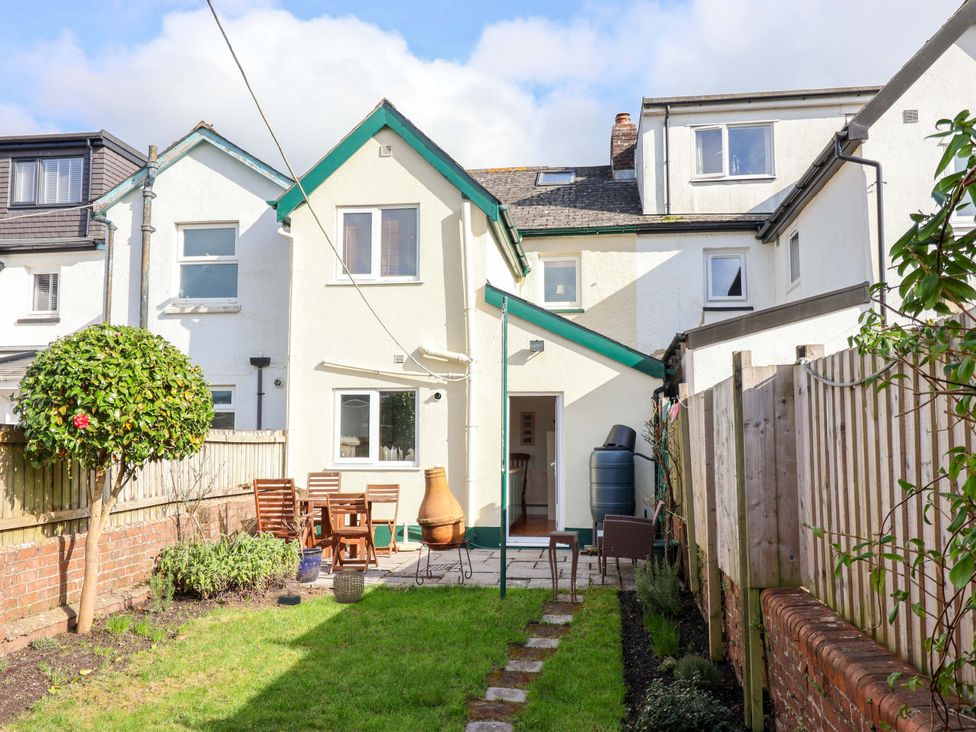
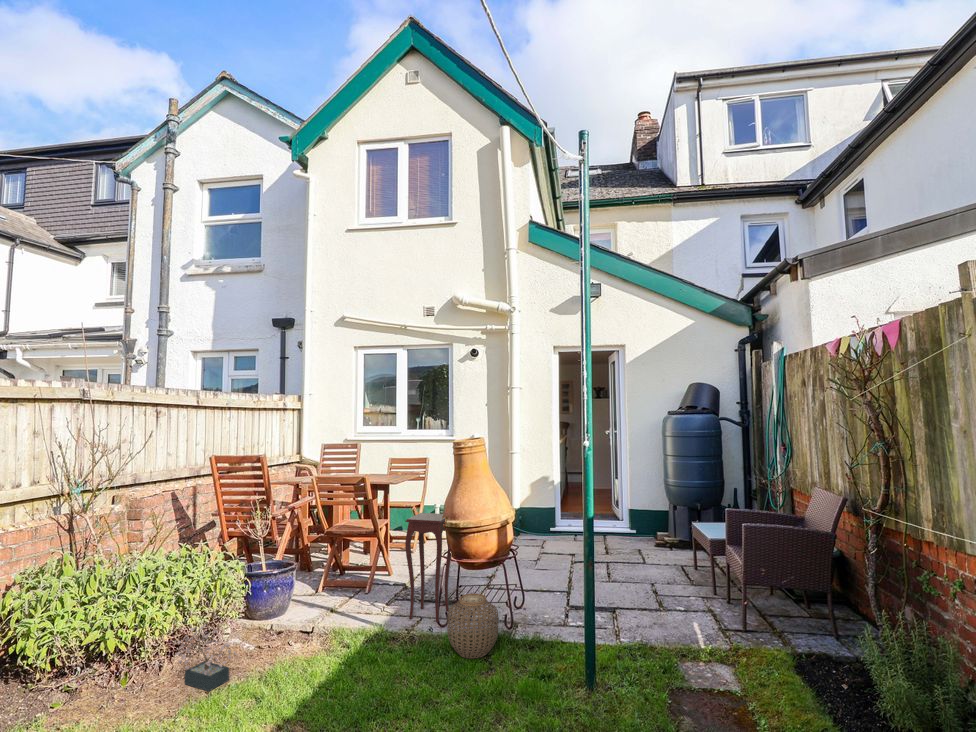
side table: present [548,531,579,605] -> present [405,513,451,622]
woven basket: present [333,568,364,603] -> present [447,594,498,659]

